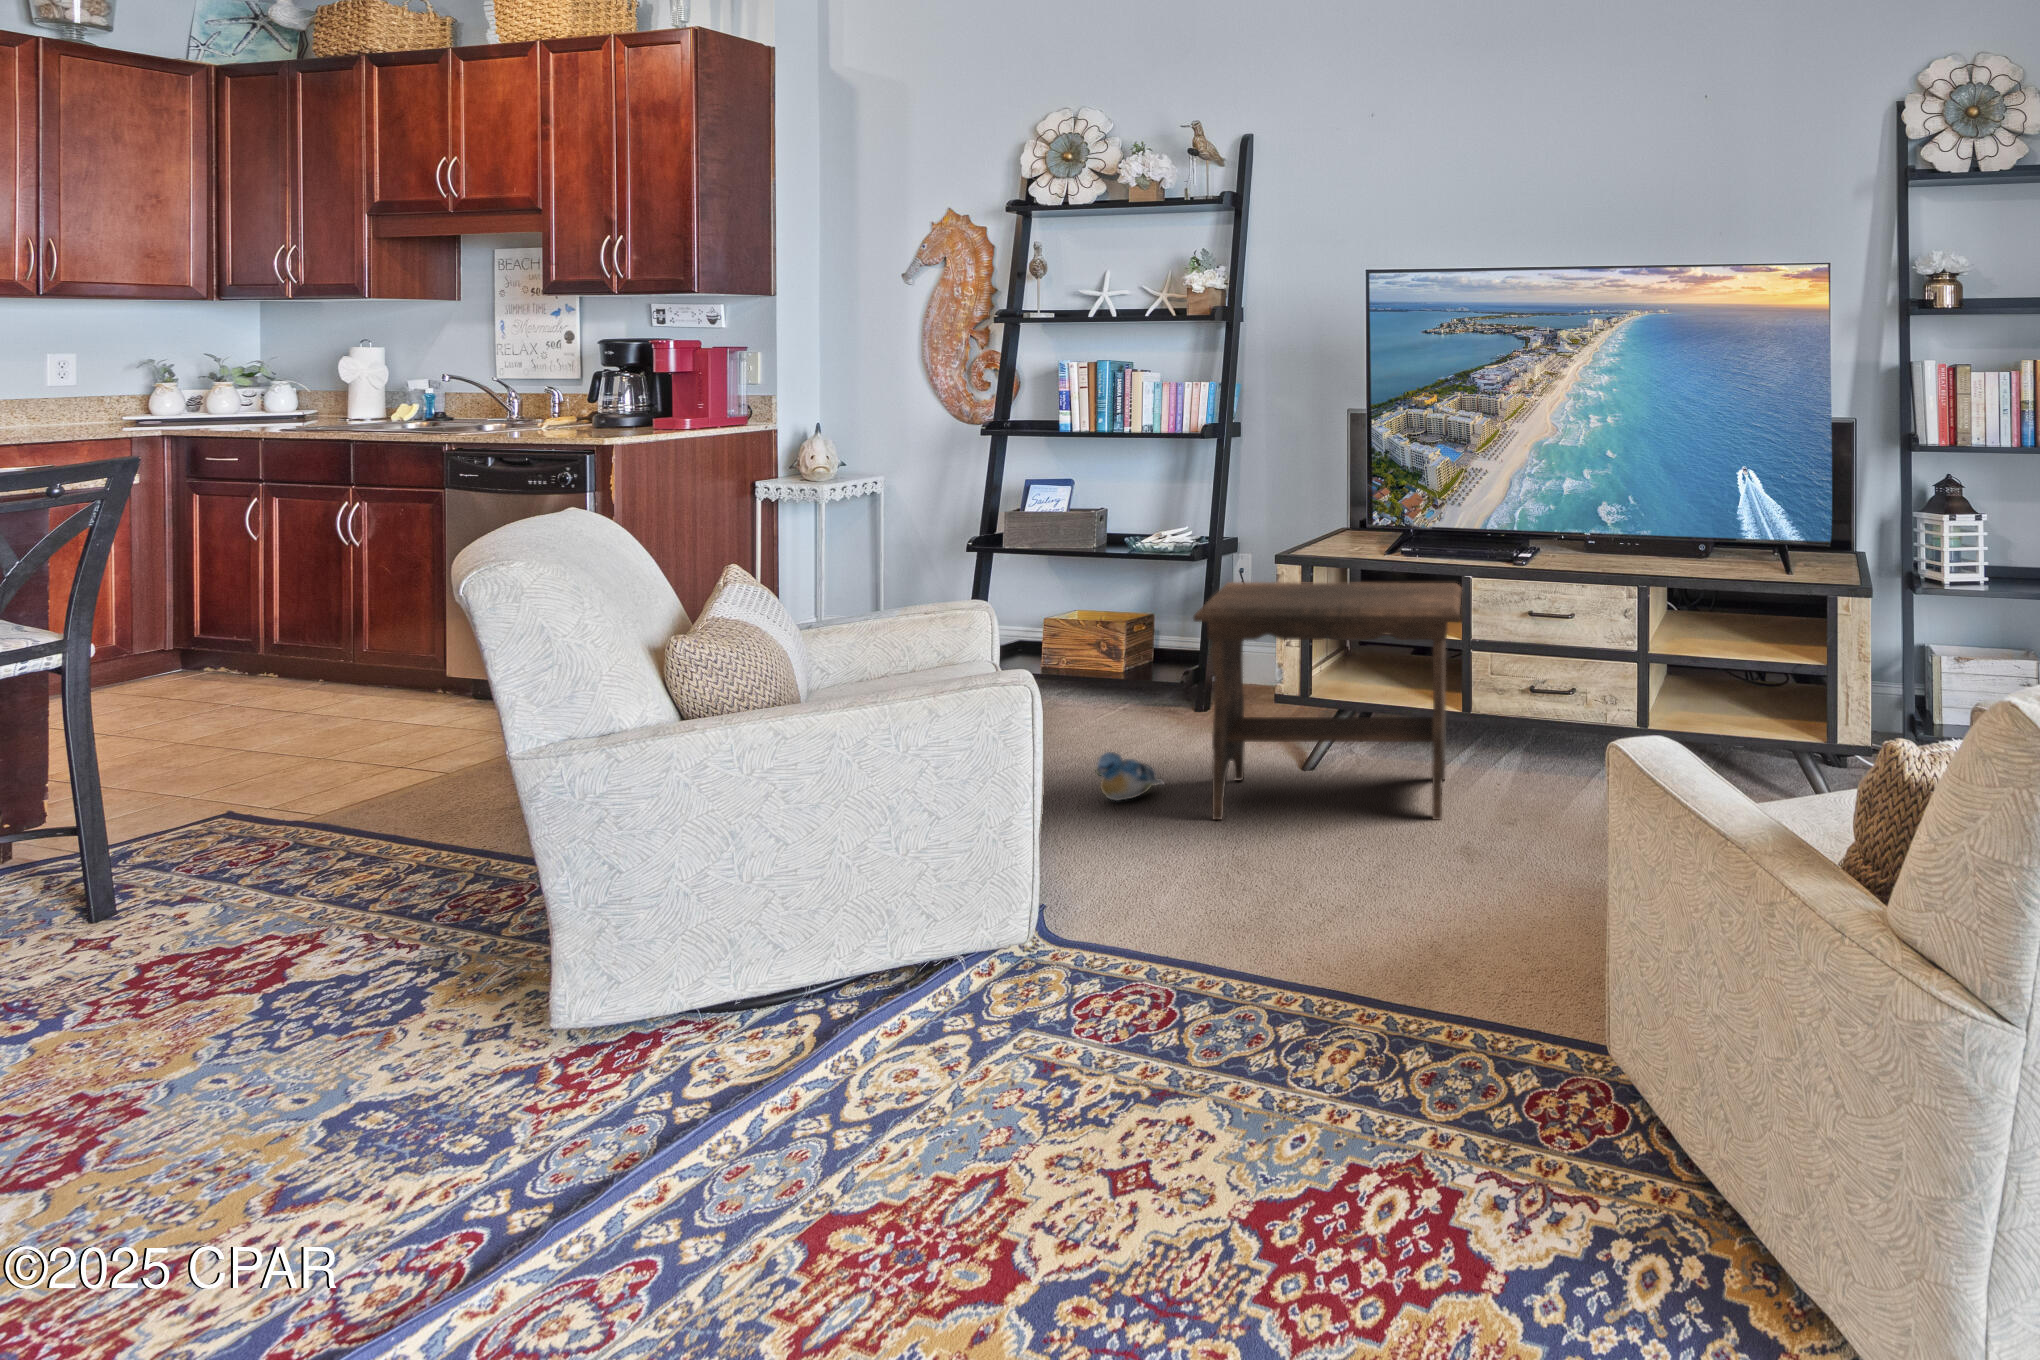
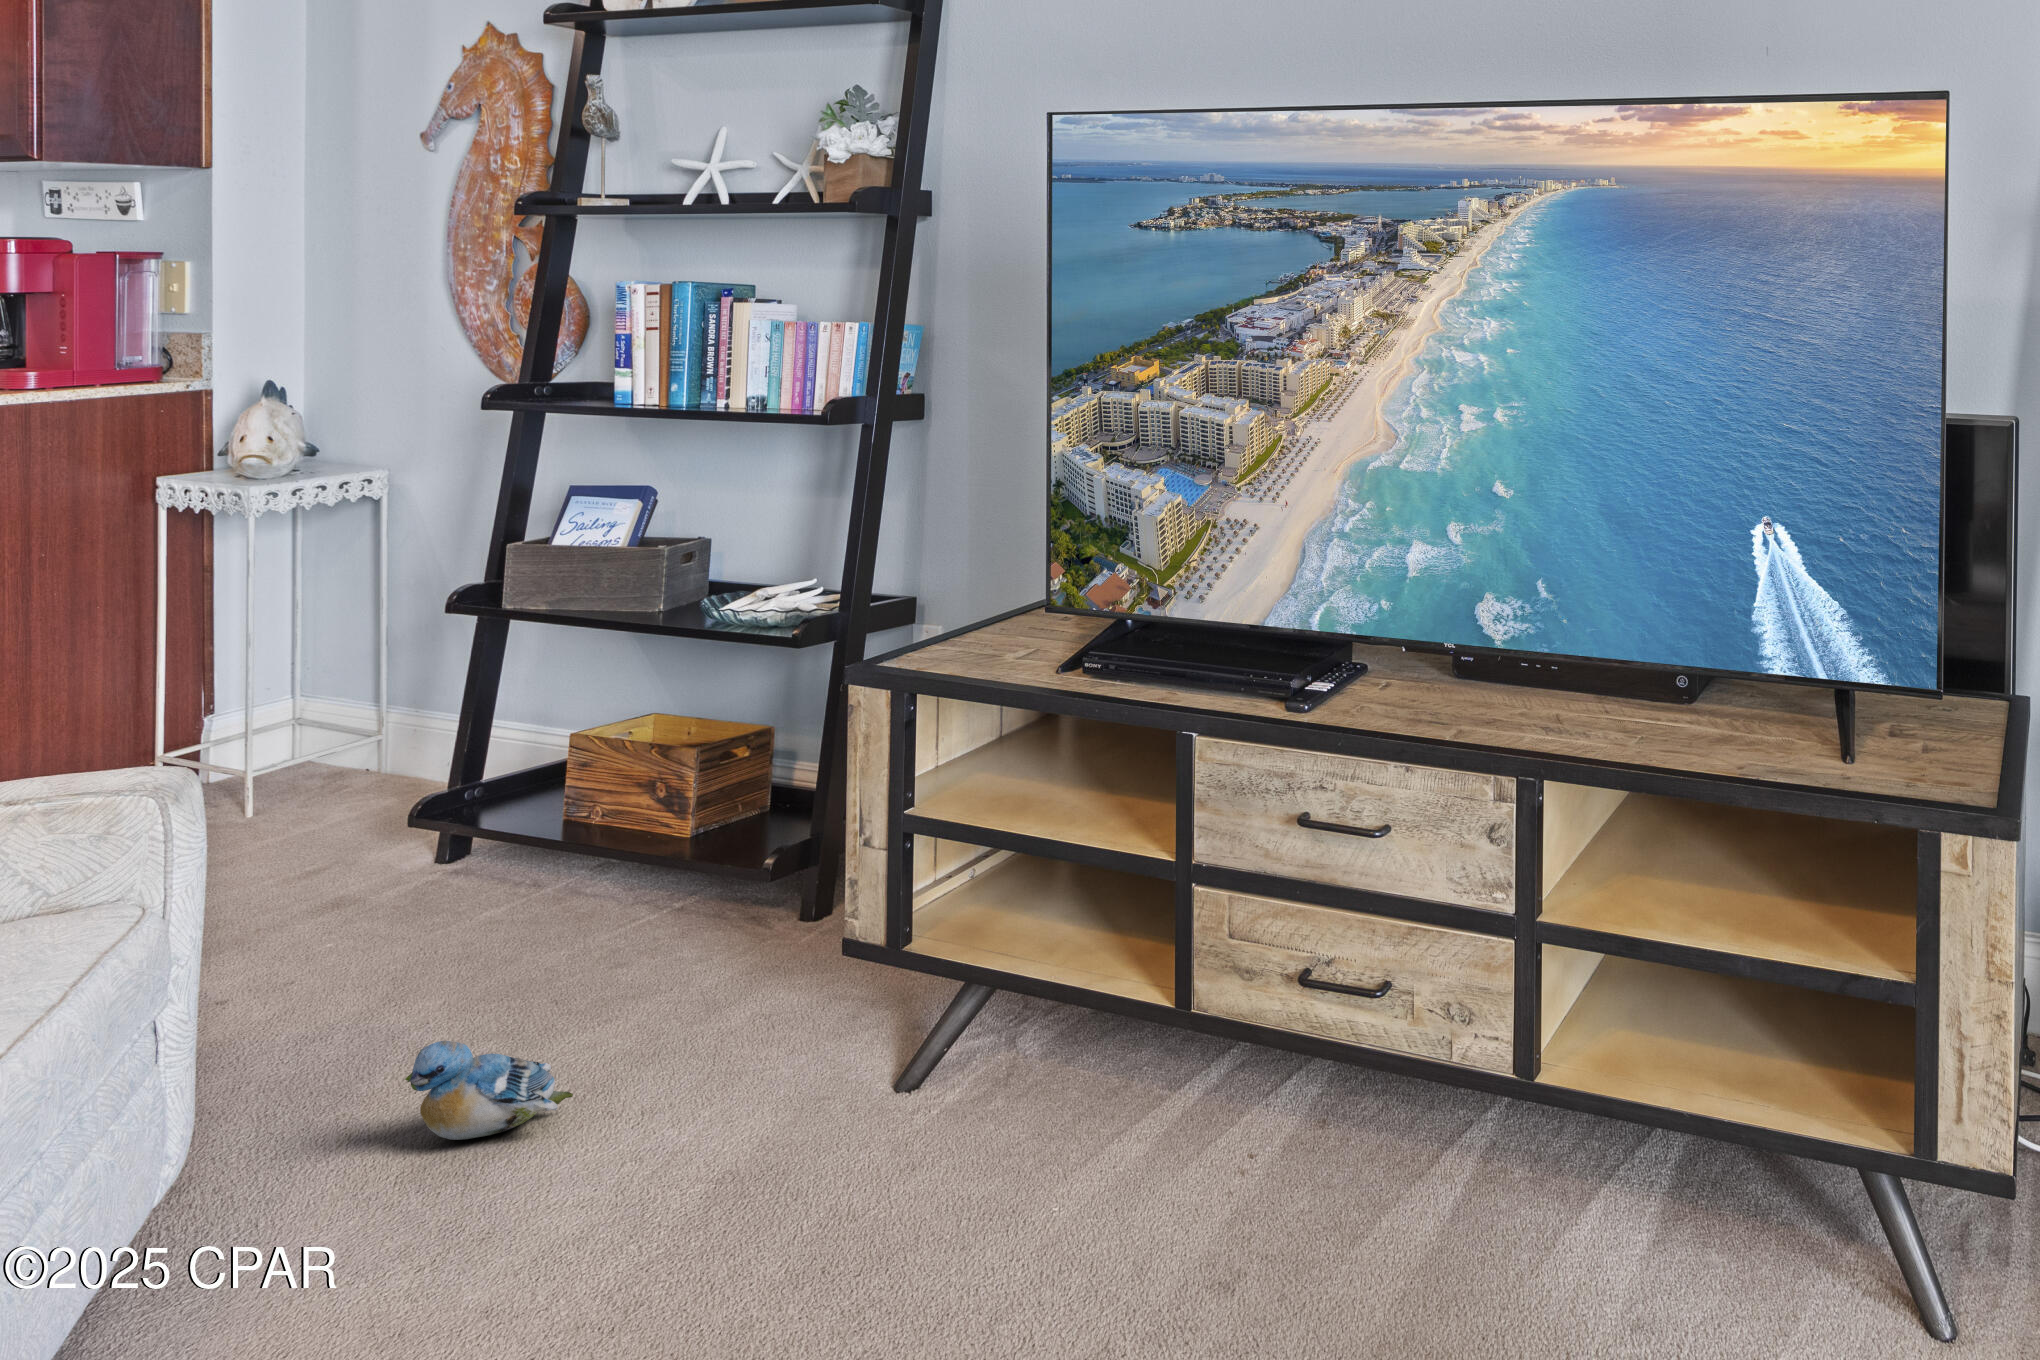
footstool: present [1193,582,1462,820] -> none [554,706,1180,1240]

